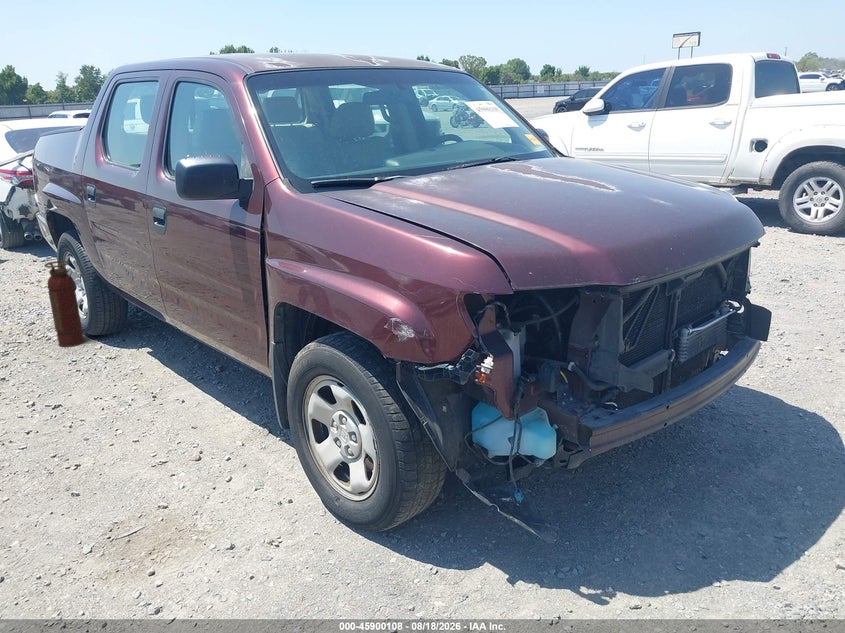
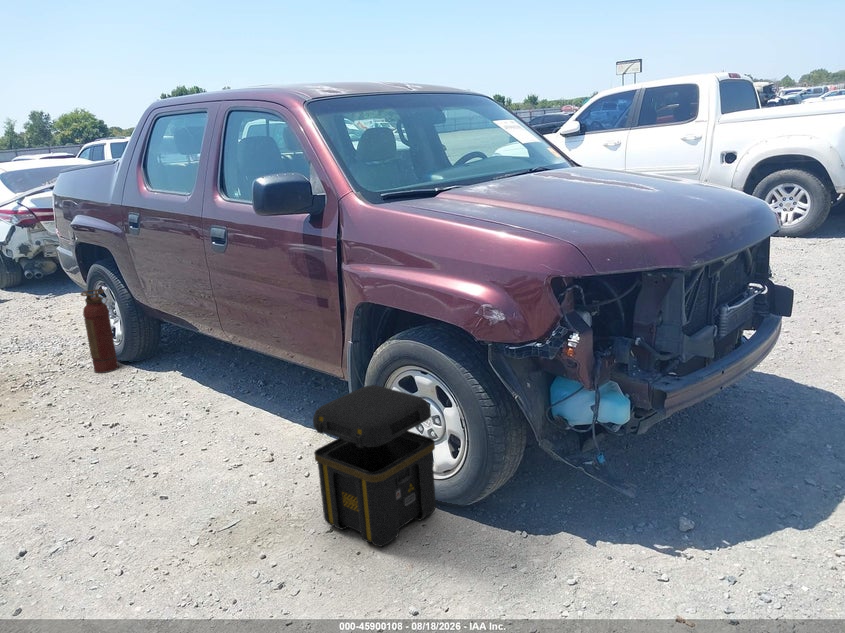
toolbox: none [212,393,348,572] -> present [313,385,436,546]

